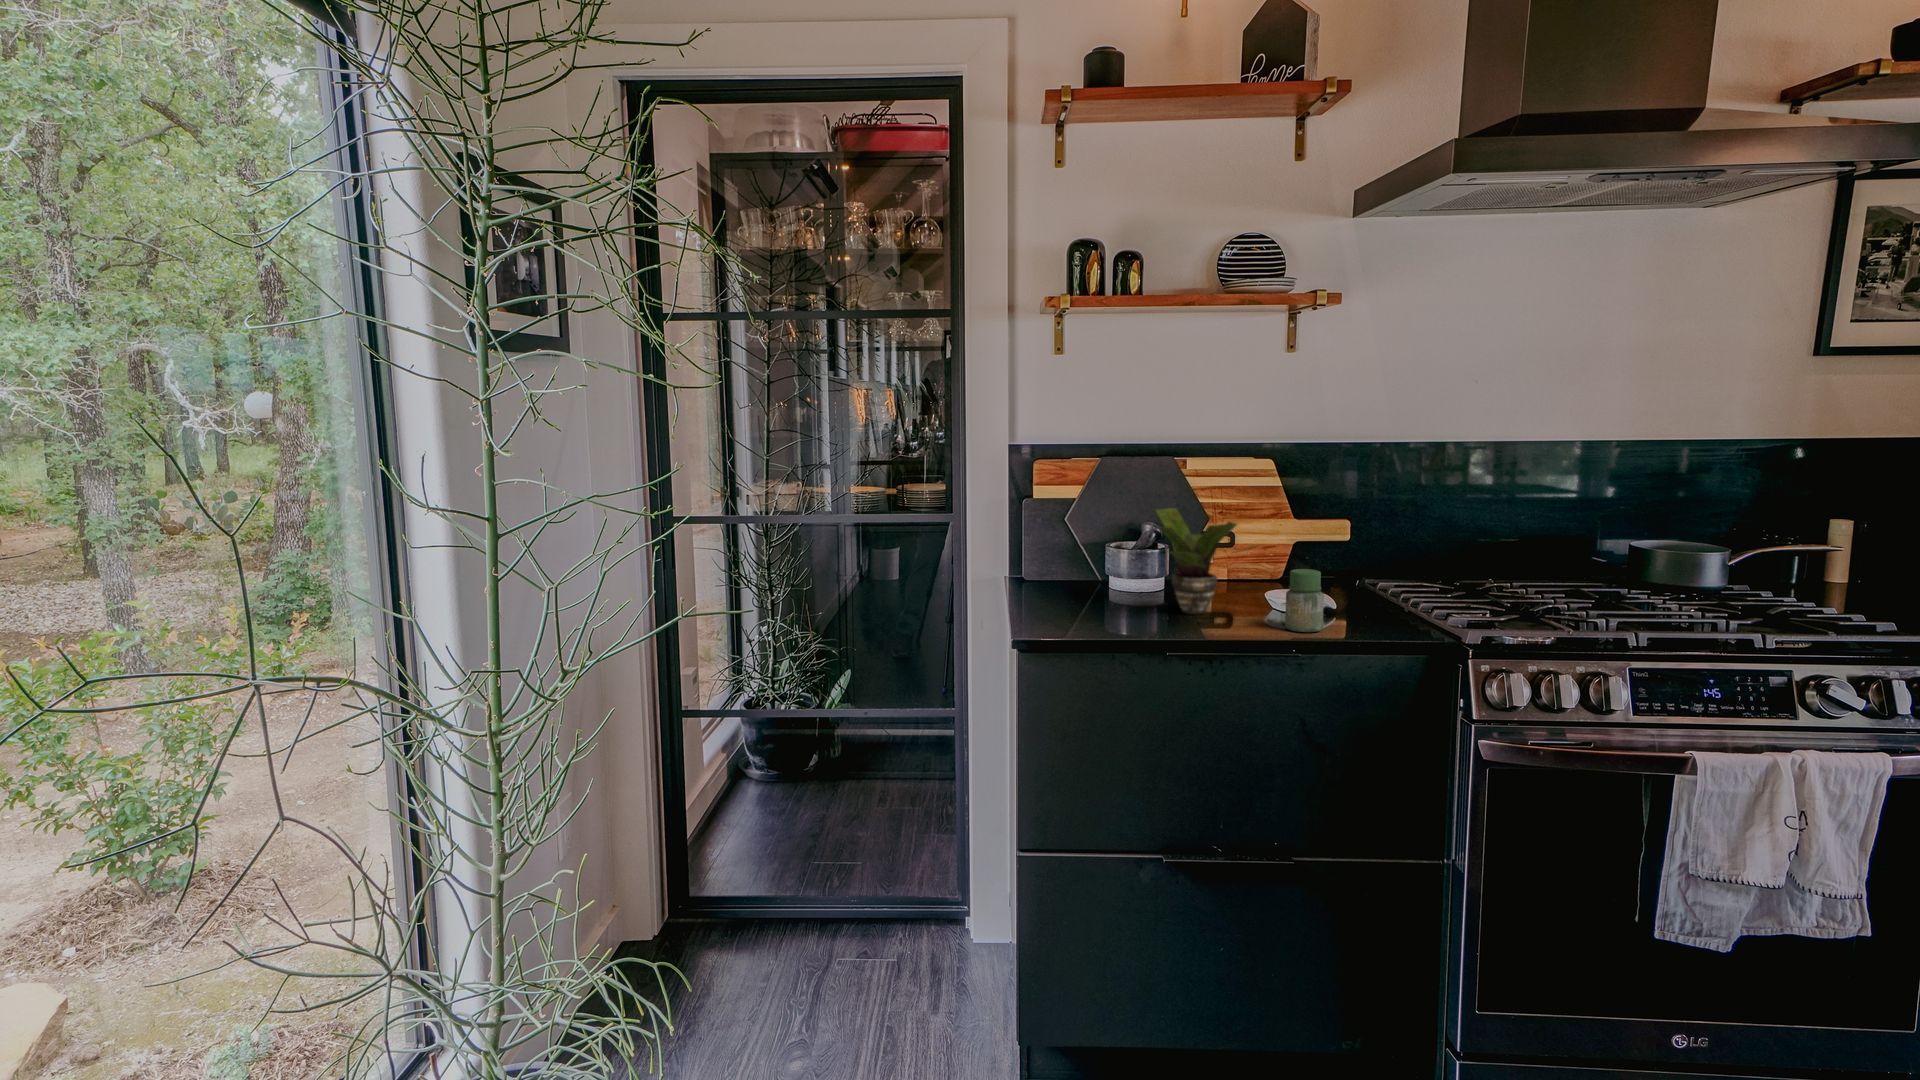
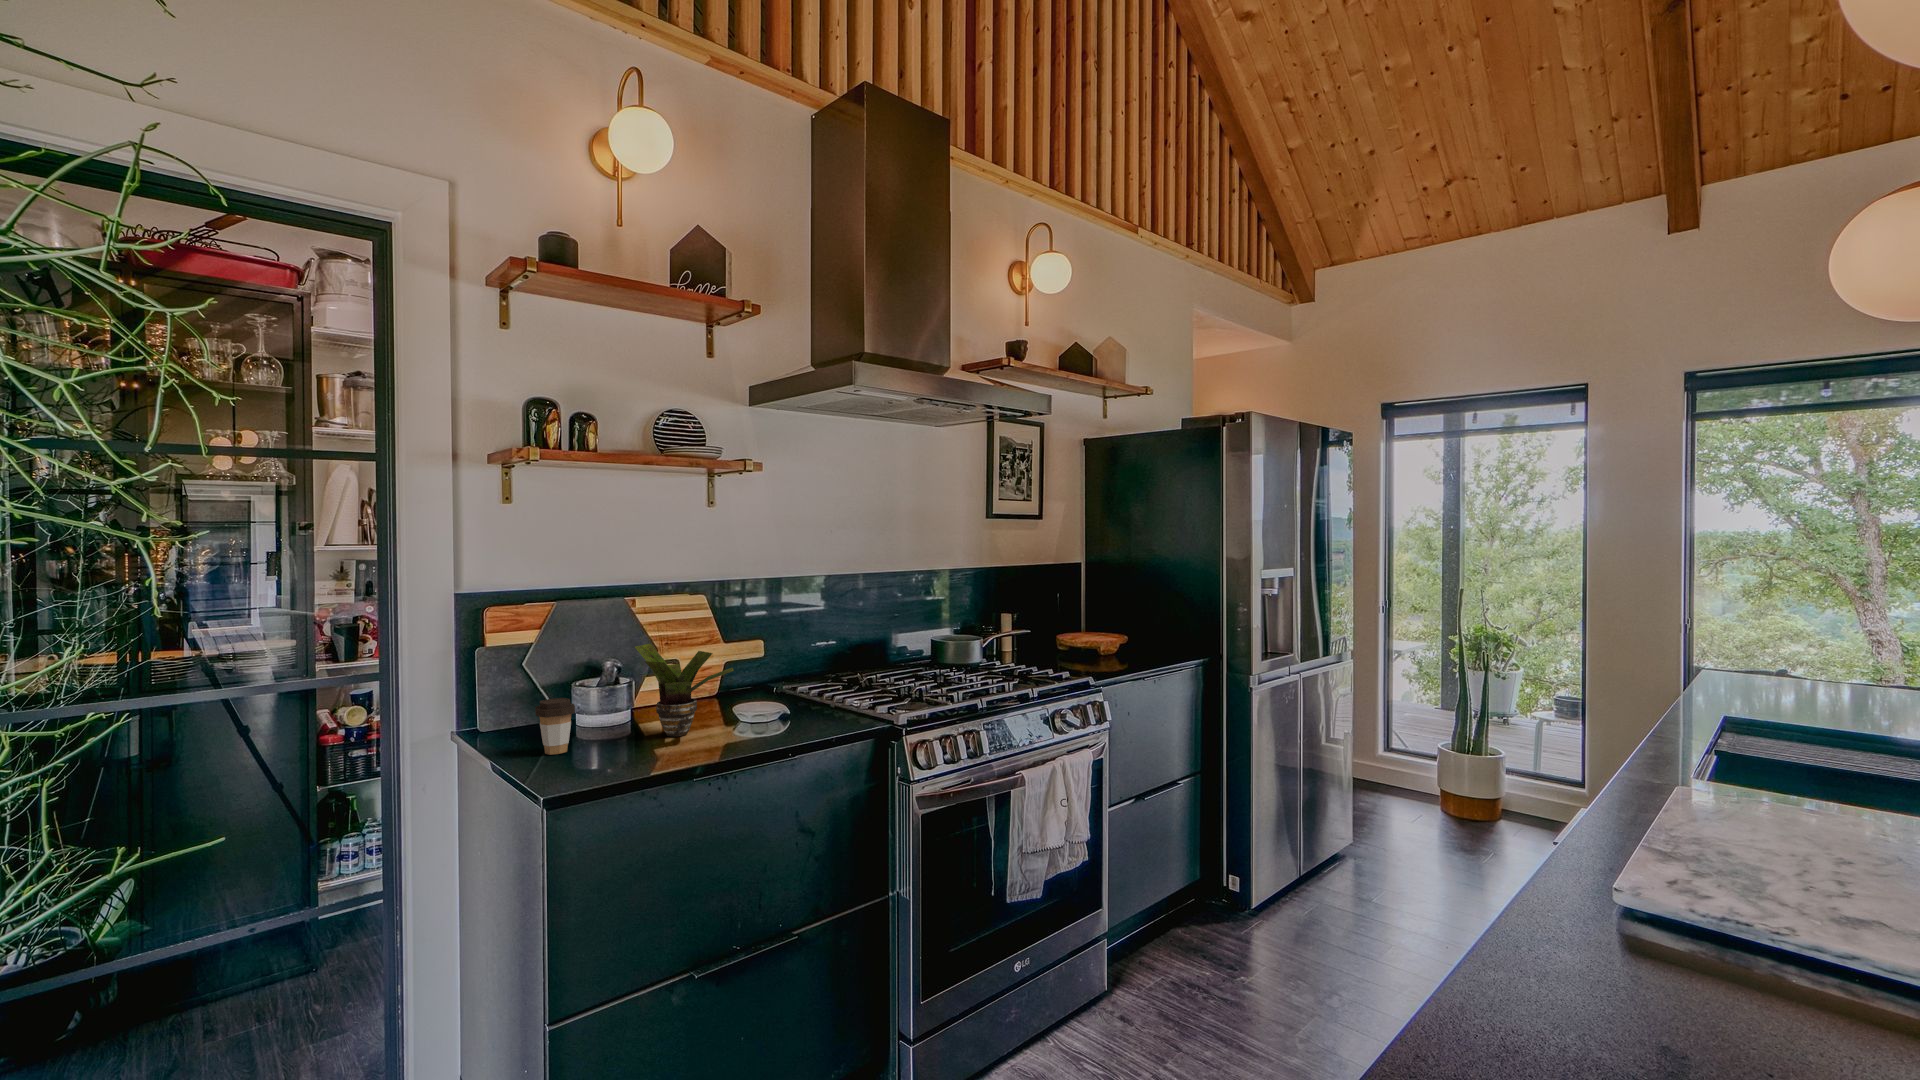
coffee cup: none [1048,555,1086,612] -> present [535,698,575,755]
jar: present [1285,569,1324,632] -> none [764,684,794,736]

